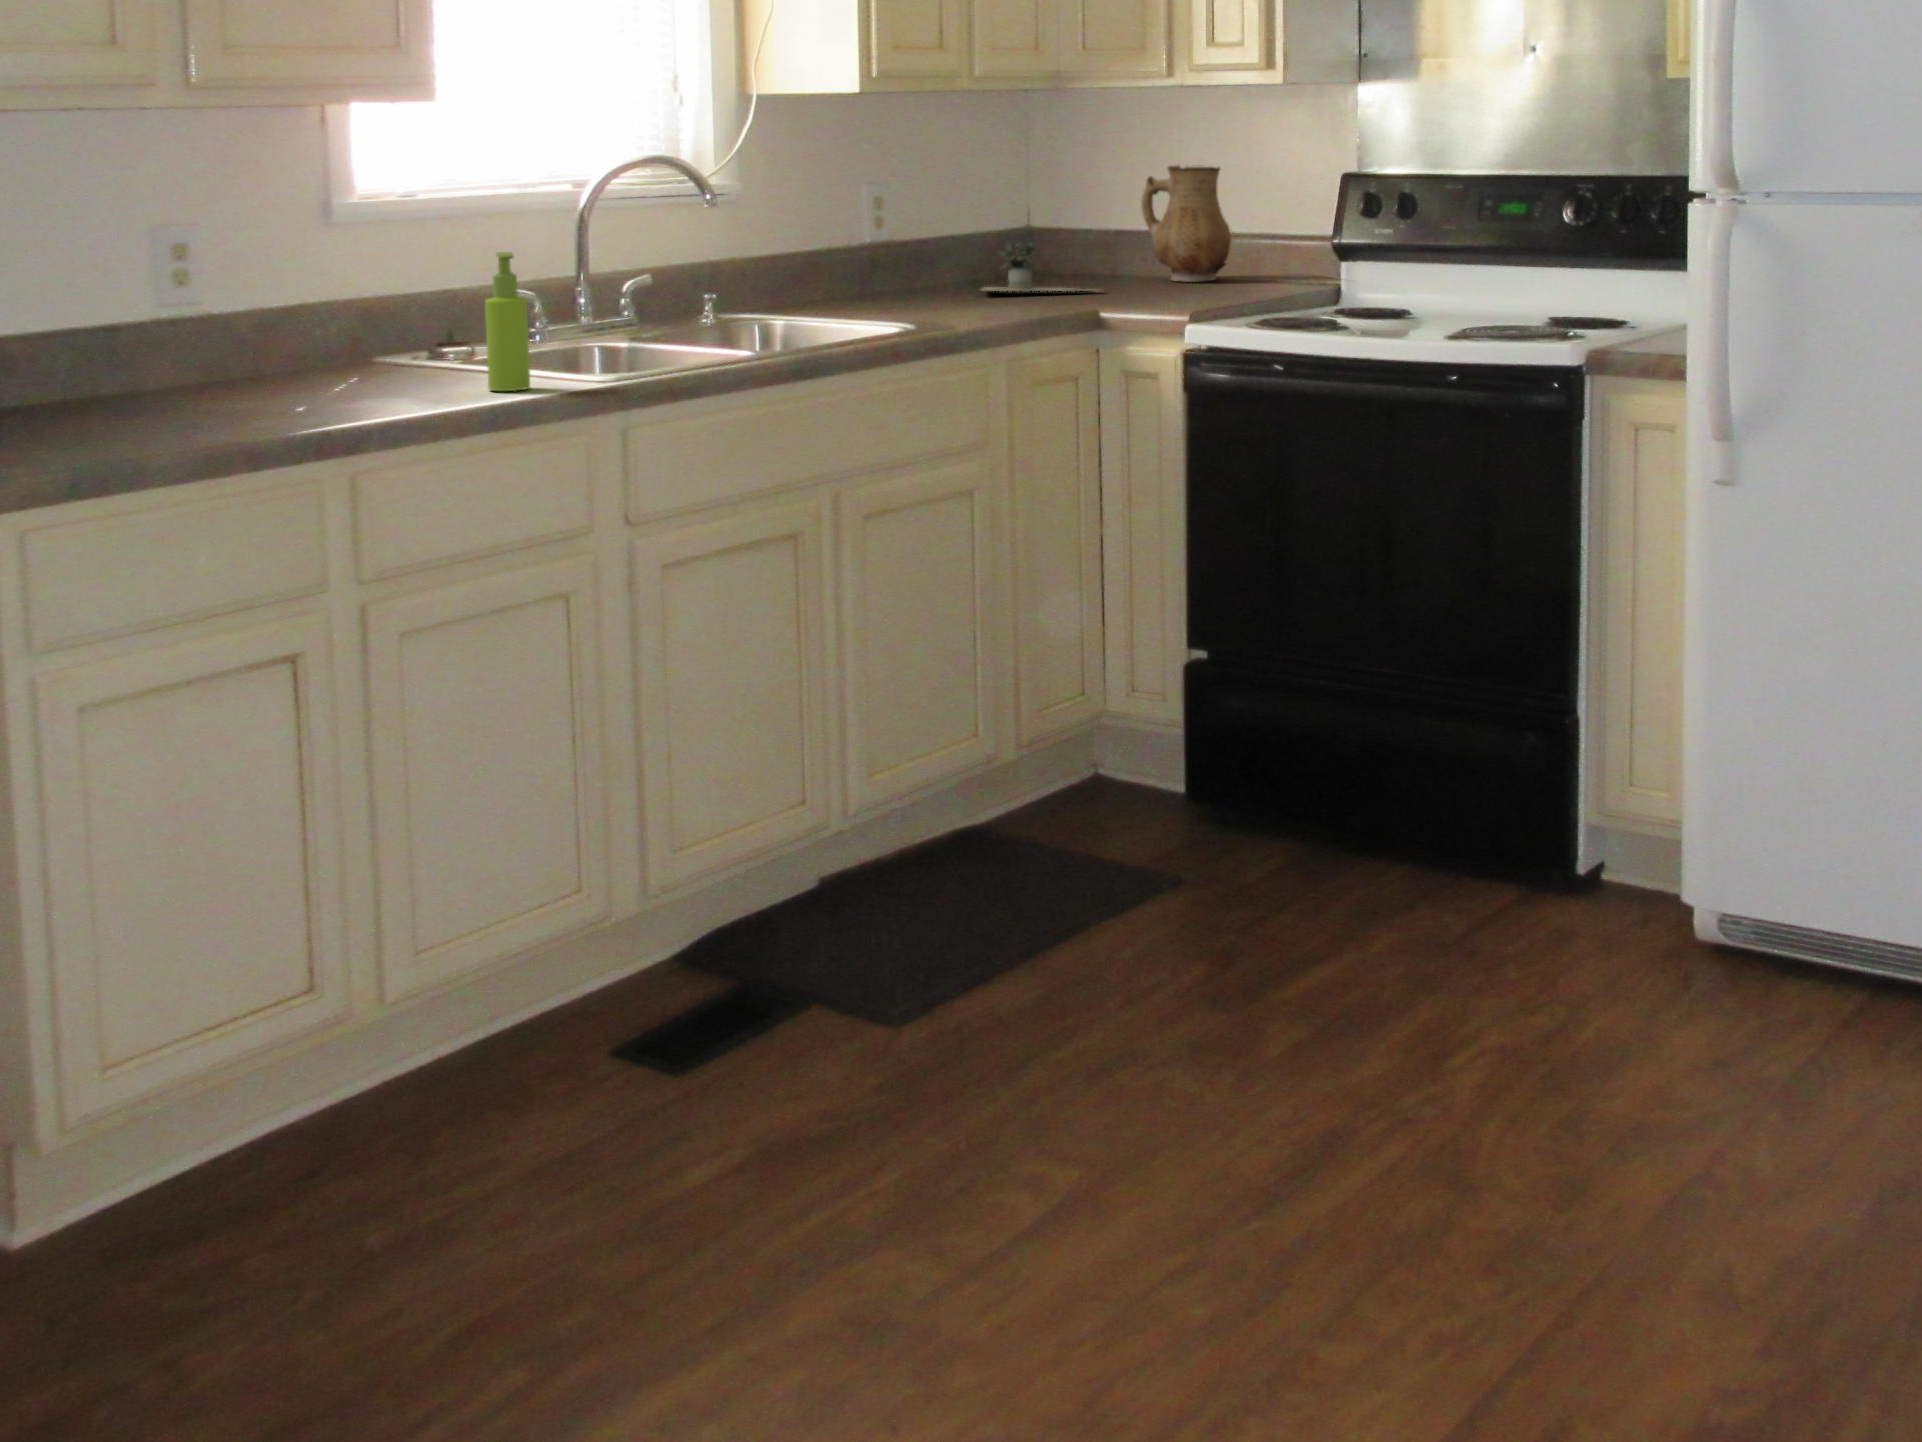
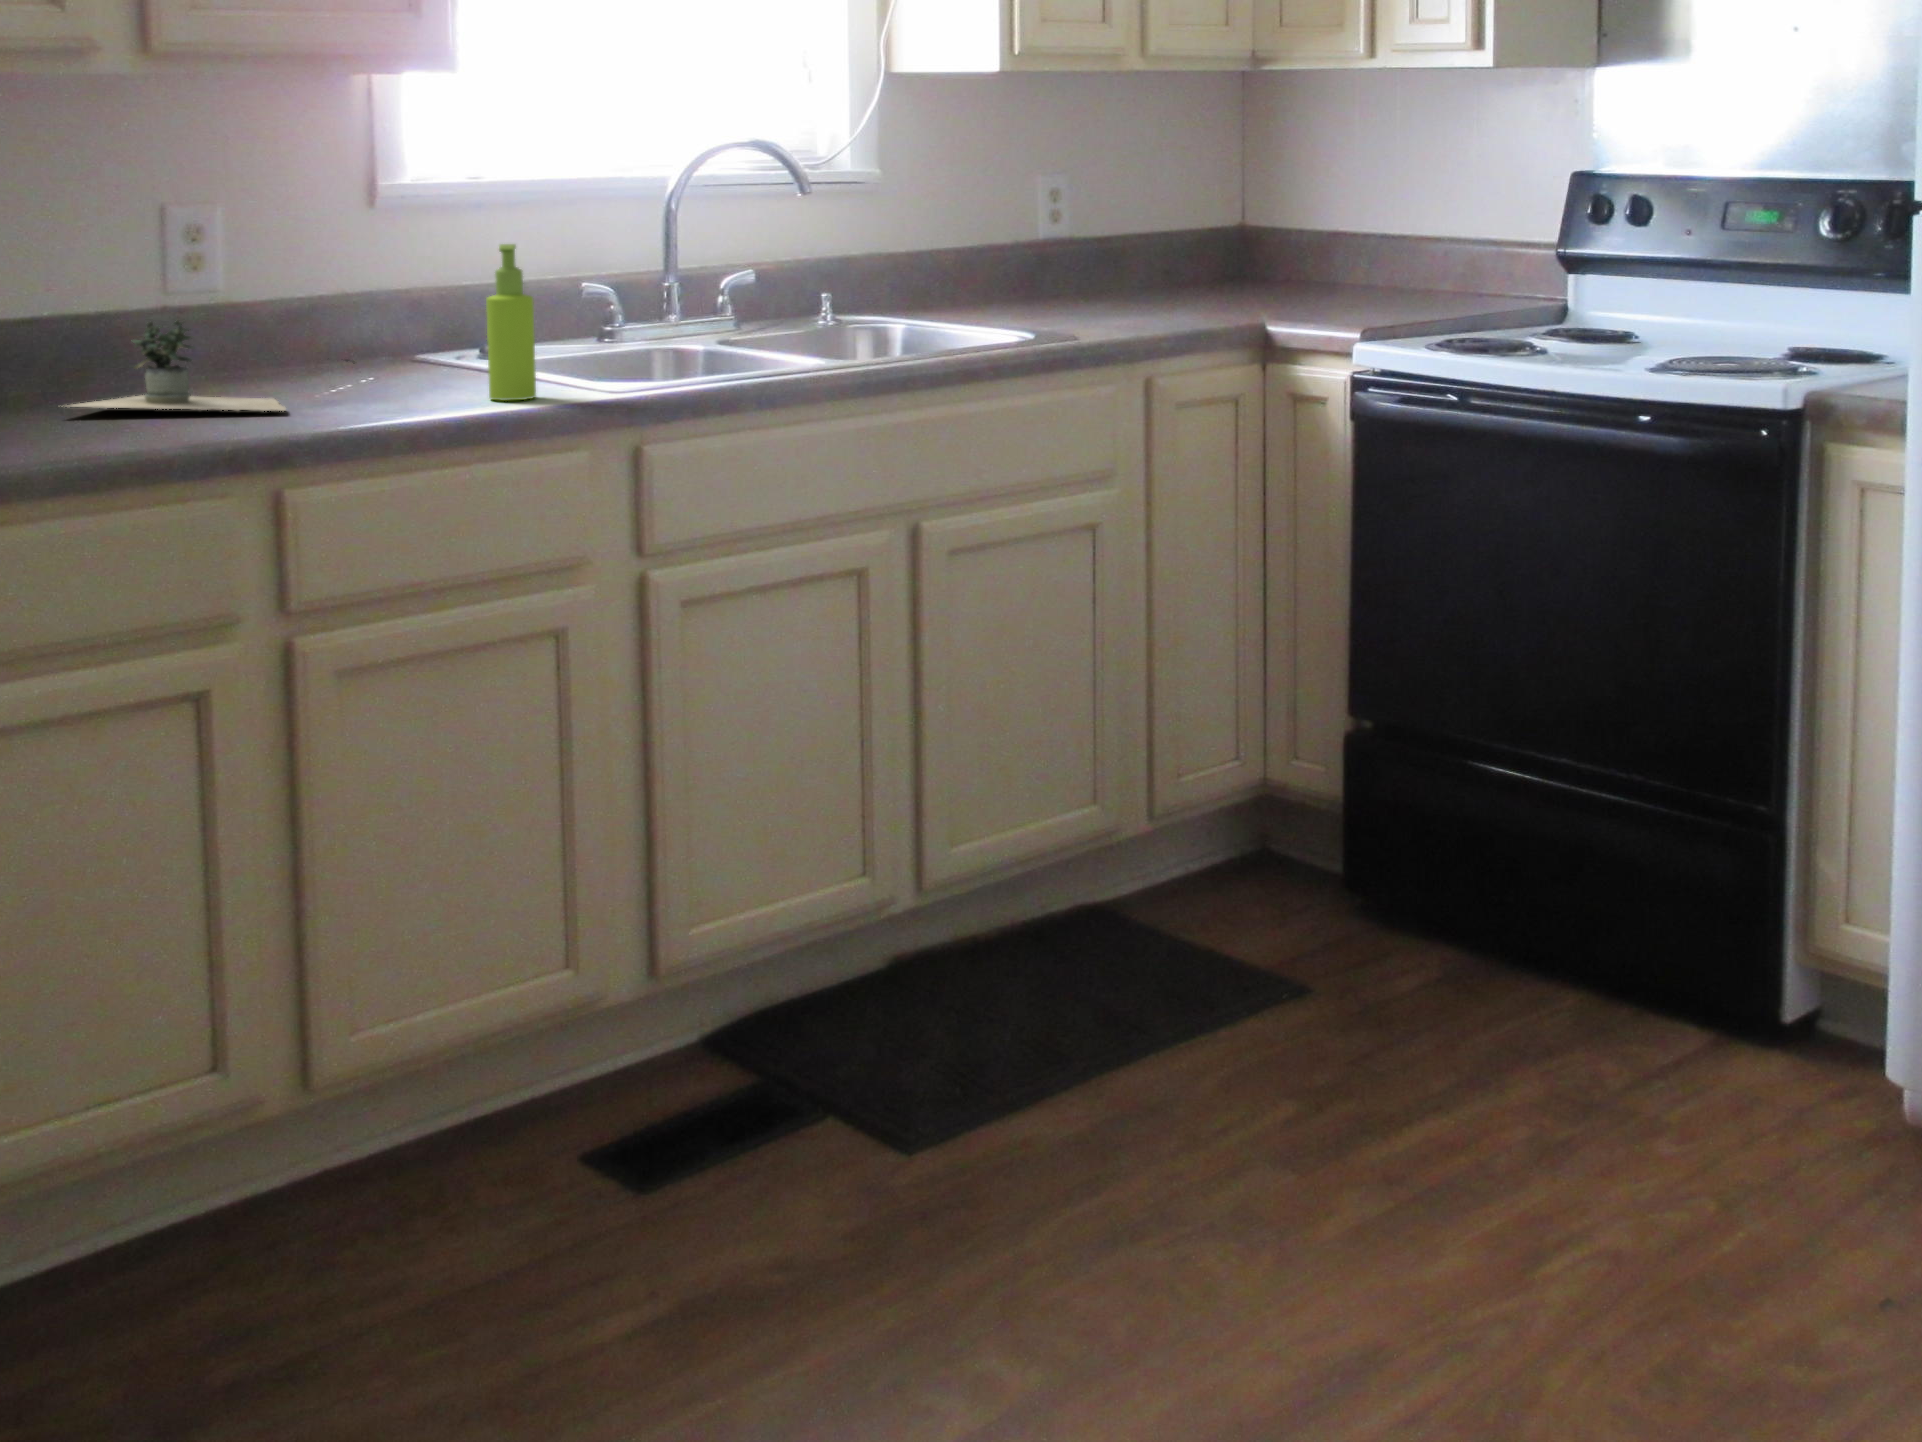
ceramic pitcher: present [1141,165,1231,282] -> none [1351,161,1455,293]
potted plant: present [980,239,1074,291] -> present [71,321,354,411]

